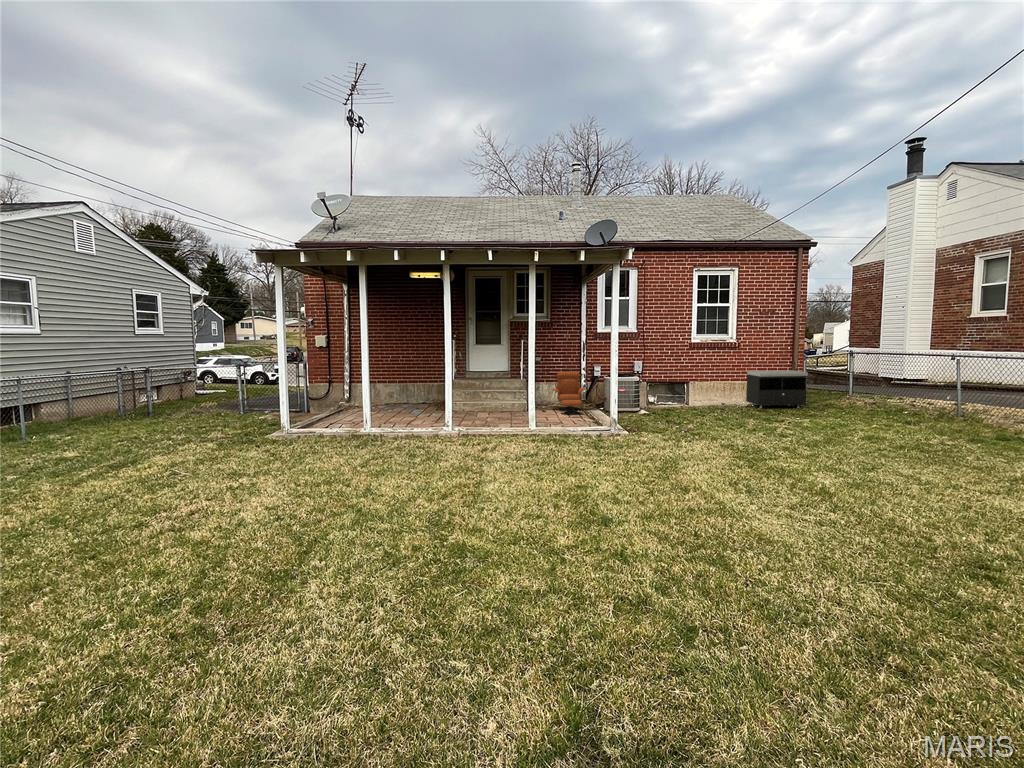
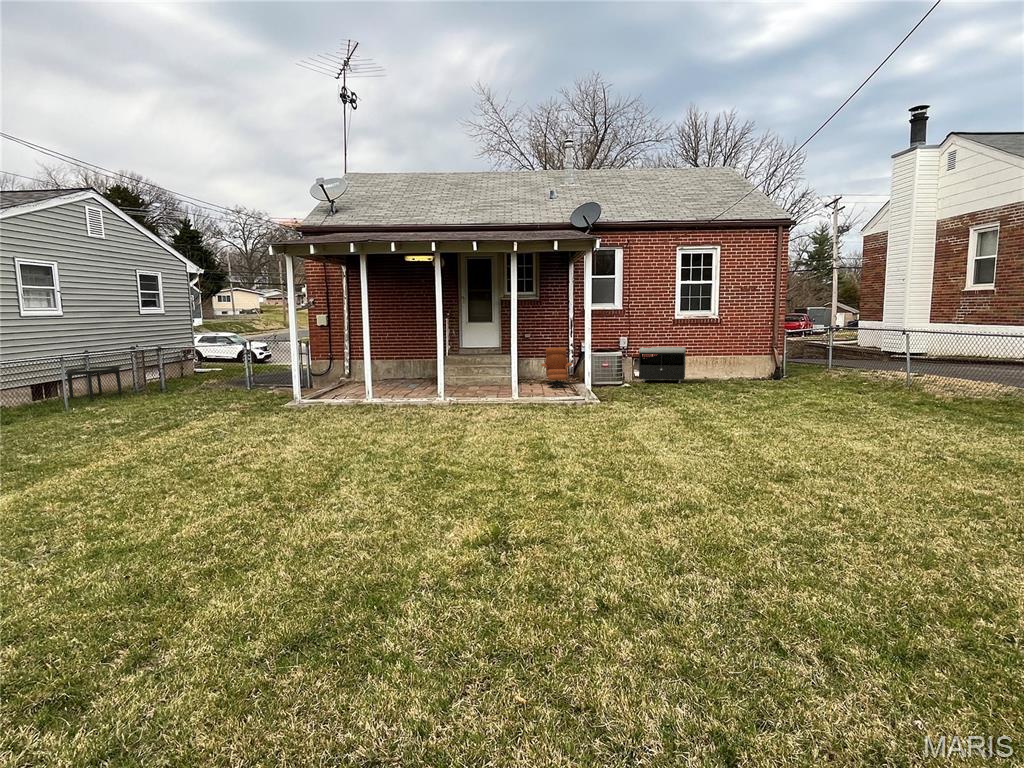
storage bench: present [746,370,808,408] -> present [639,347,686,383]
round table: none [34,388,103,424] -> present [66,366,122,399]

